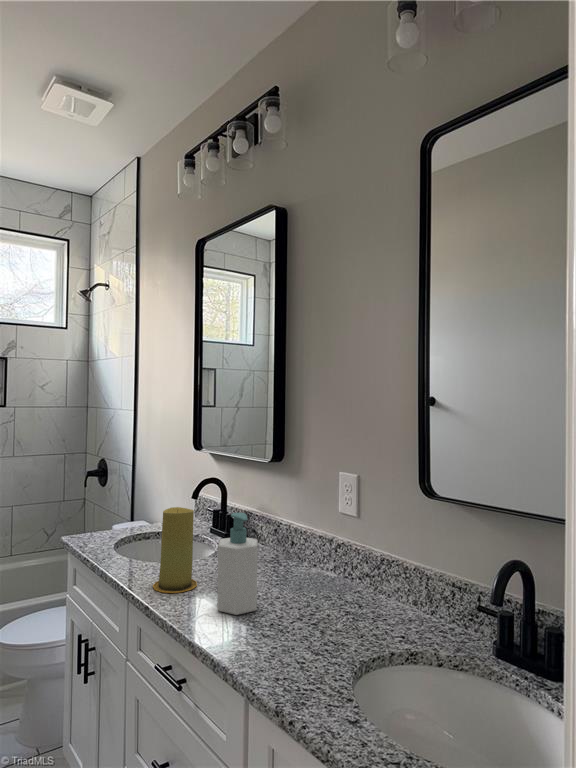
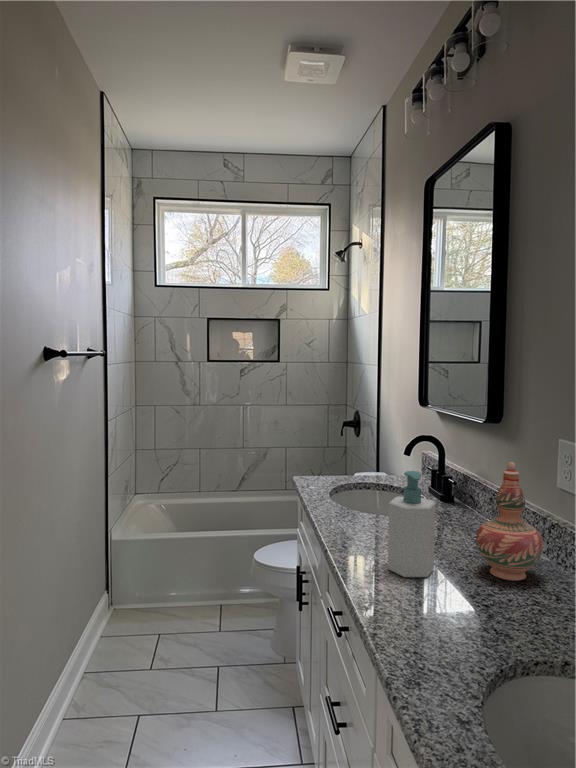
decorative vase: none [289,495,343,599] -> present [476,462,543,580]
candle: present [153,507,197,593] -> none [341,460,385,545]

